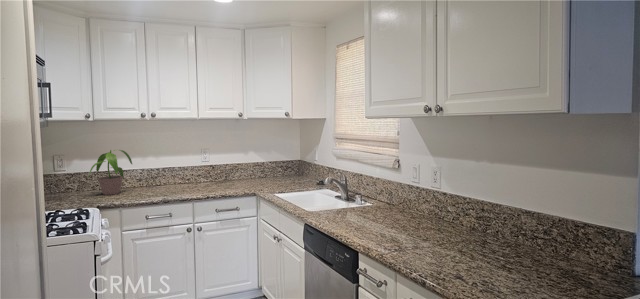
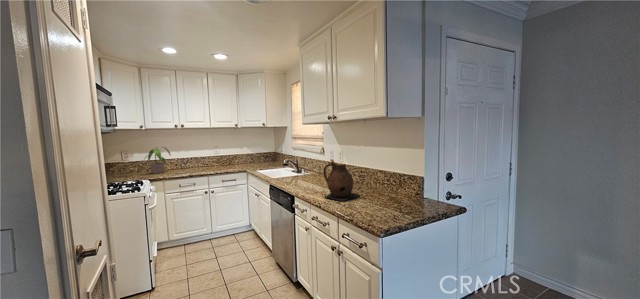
ceramic pitcher: none [422,188,493,272] -> present [324,159,360,201]

